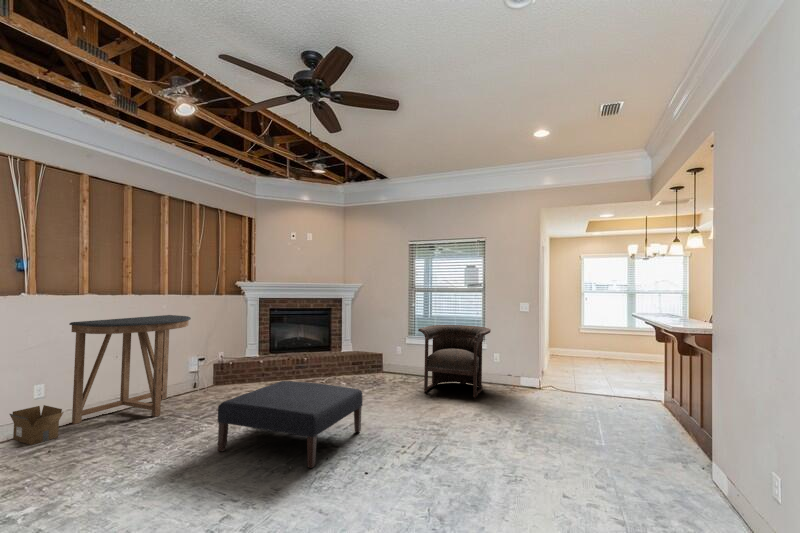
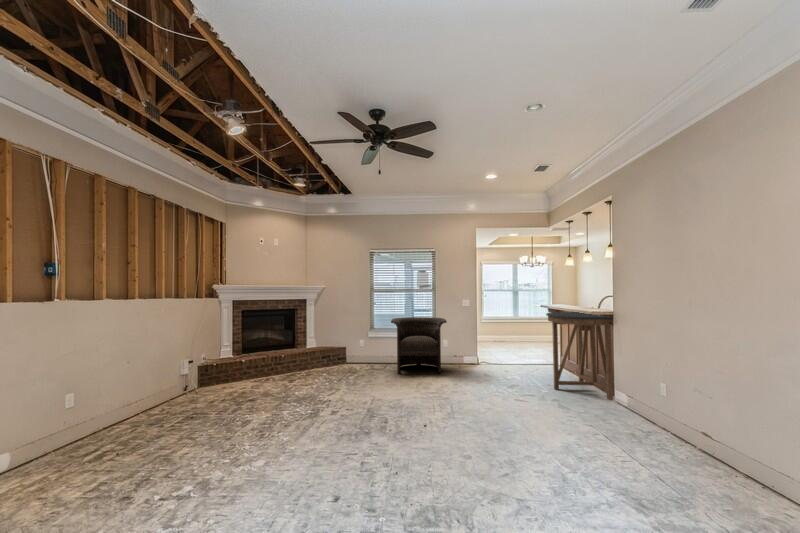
console table: present [69,315,191,424] -> present [546,312,613,400]
ottoman: present [218,381,363,468] -> none [289,368,388,431]
cardboard box: present [10,405,63,445] -> none [51,415,113,454]

